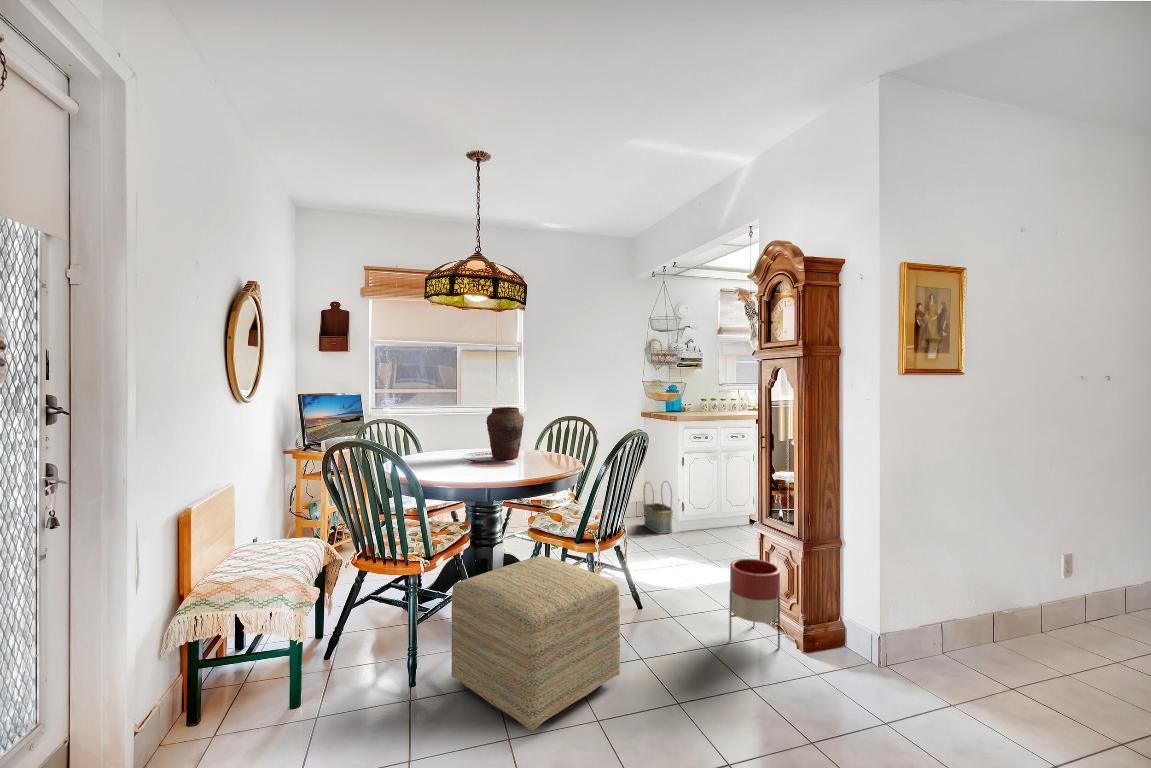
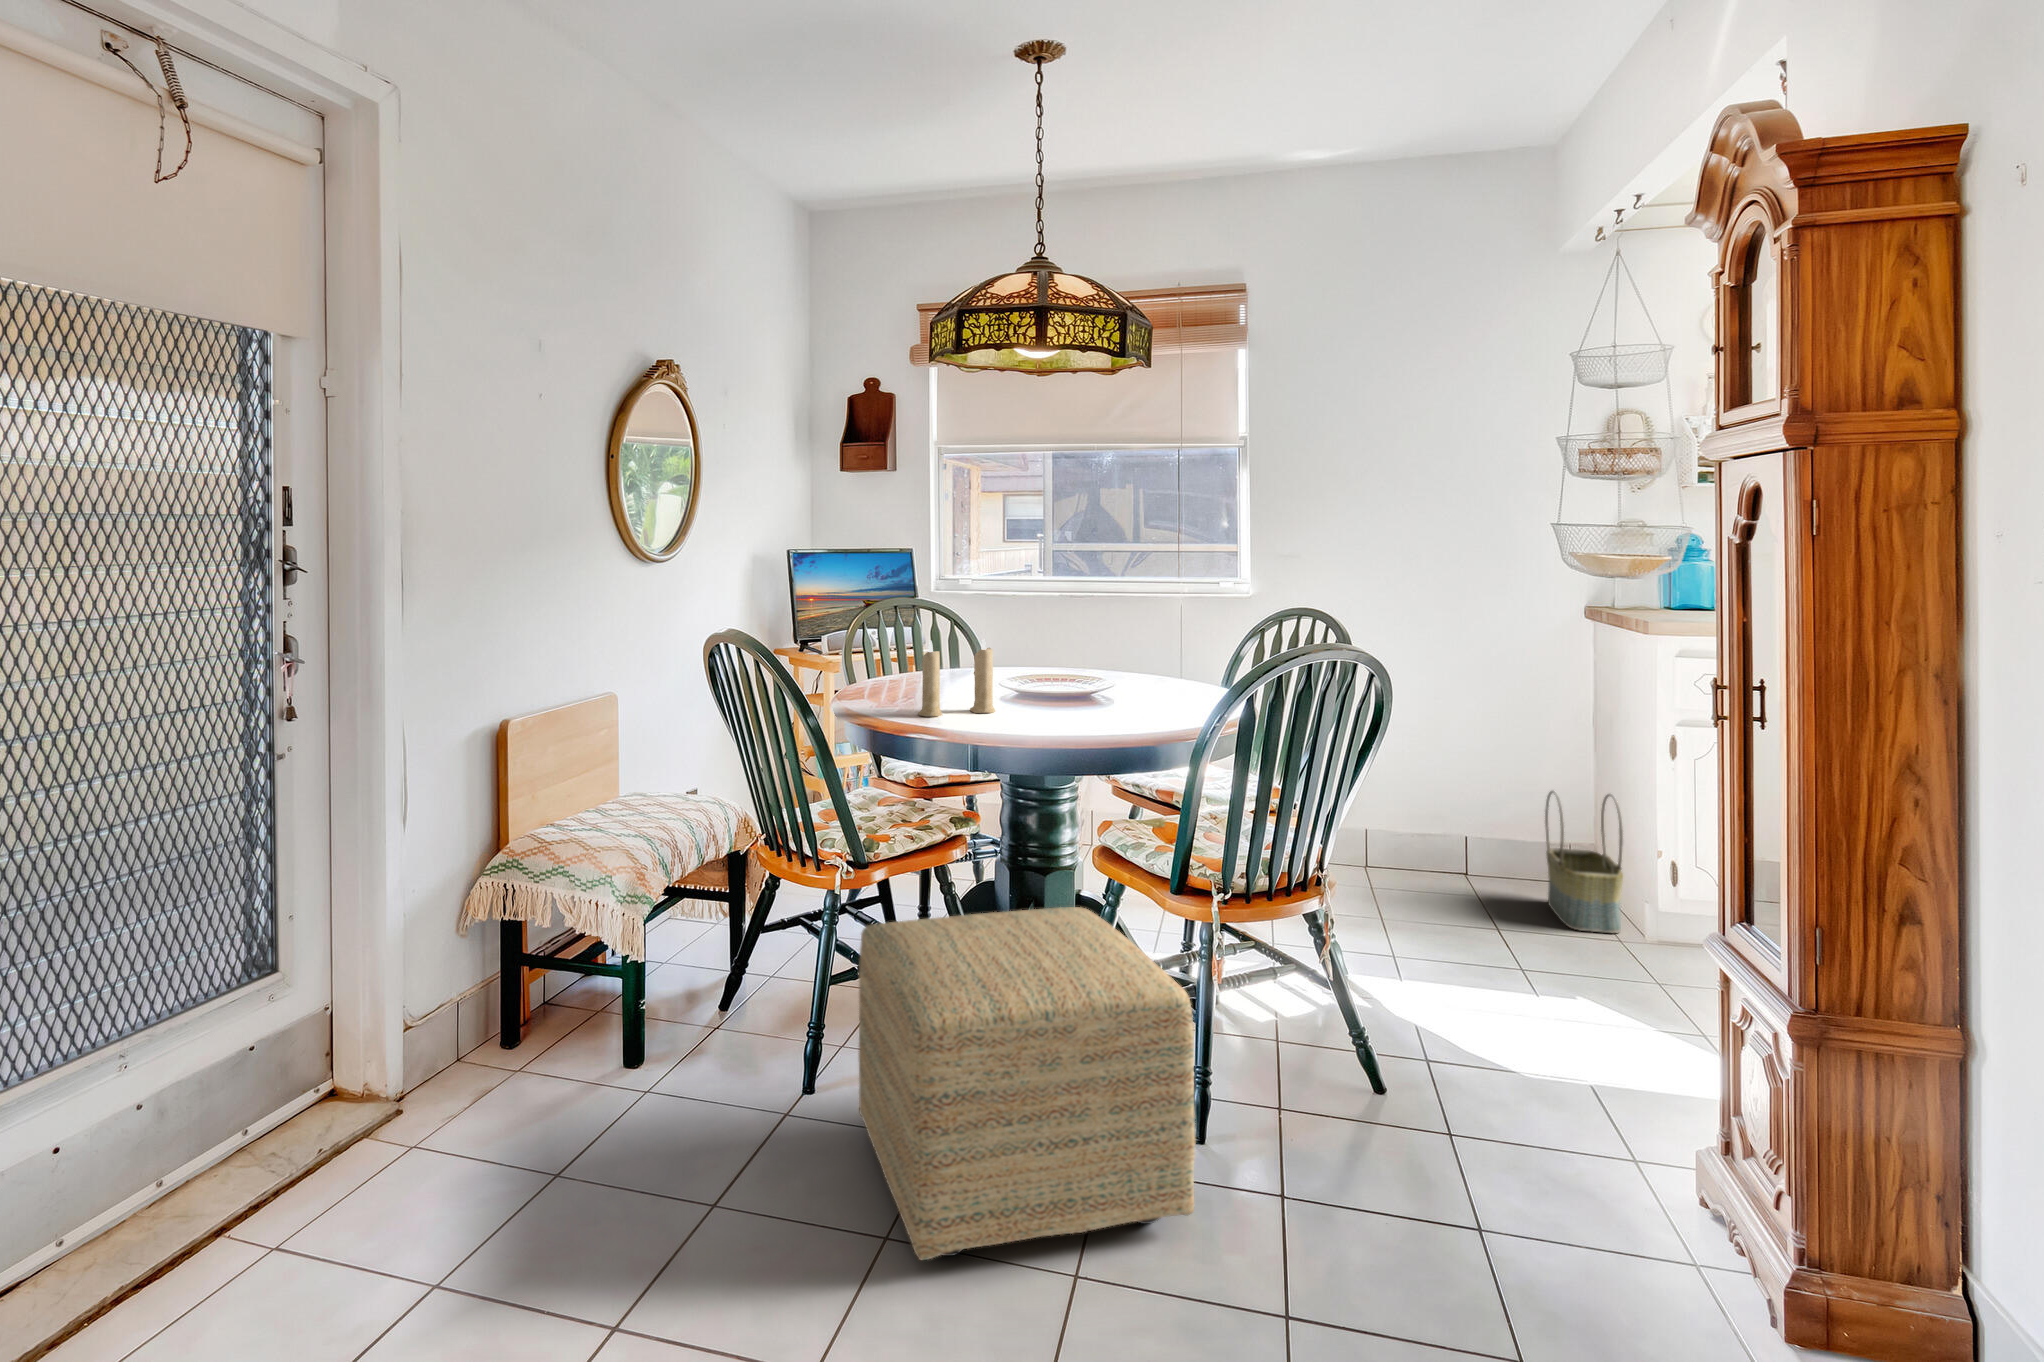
vase: present [486,407,524,460] -> none [1053,580,1135,694]
candle: none [446,436,480,477] -> present [918,639,995,716]
planter: present [729,559,780,648] -> none [1567,1019,1738,1302]

